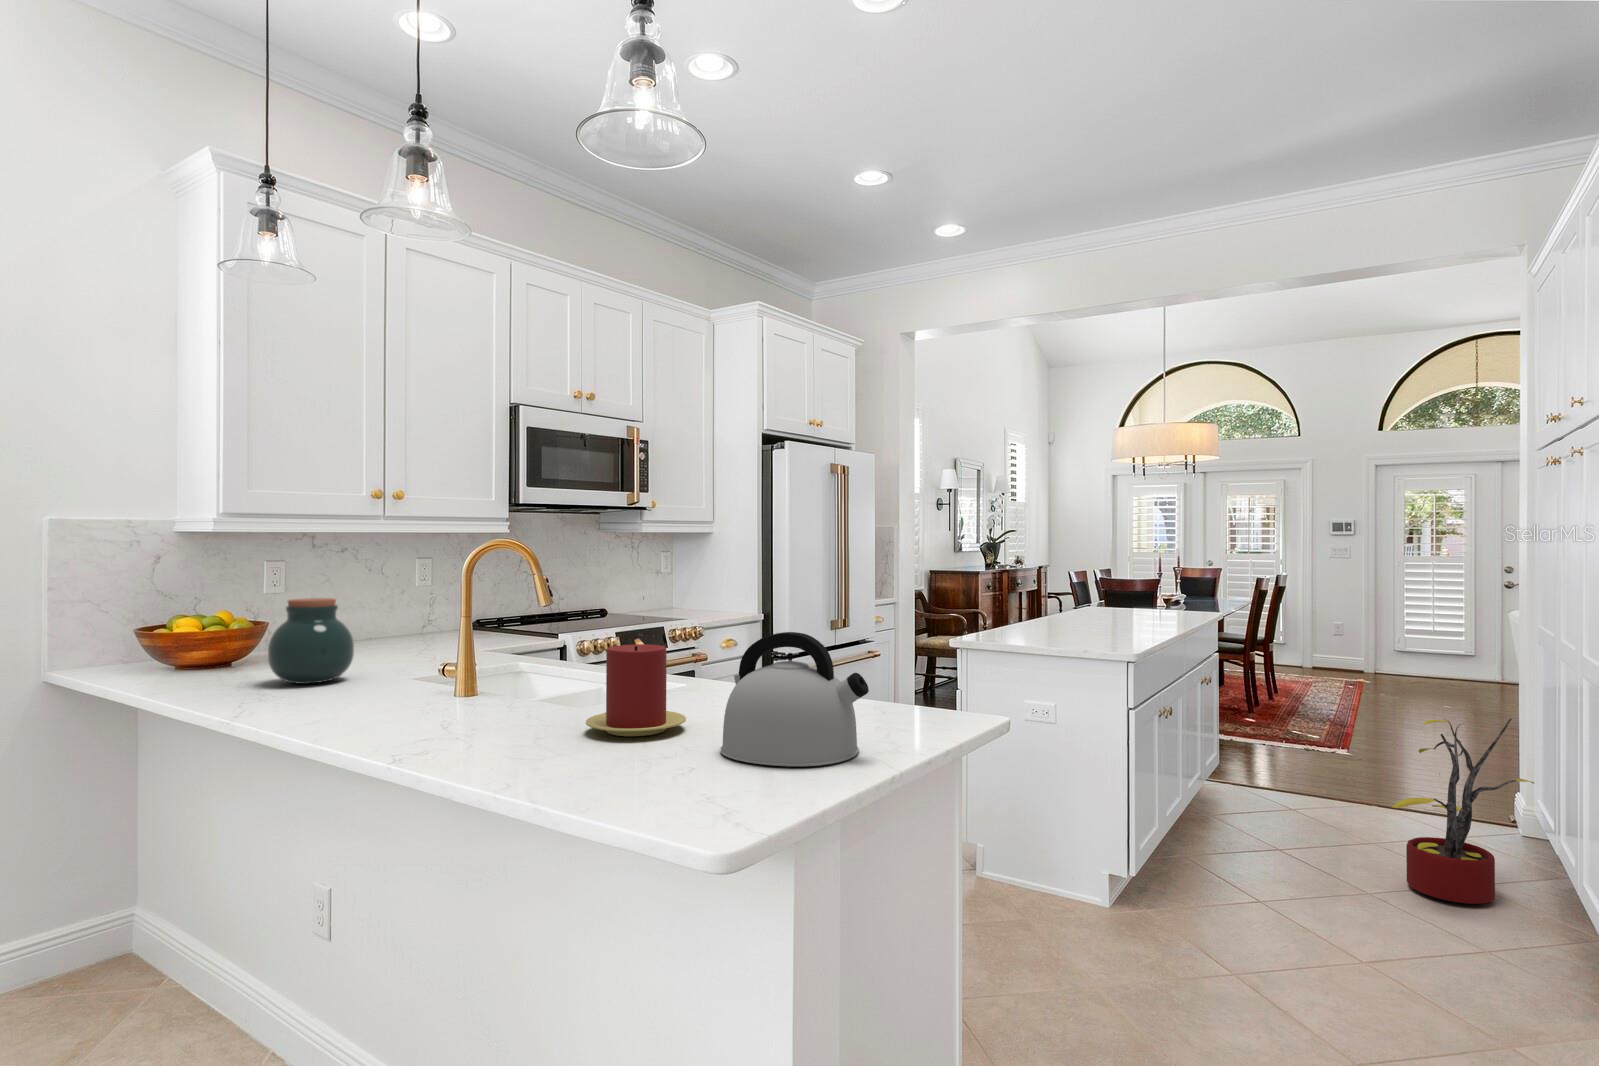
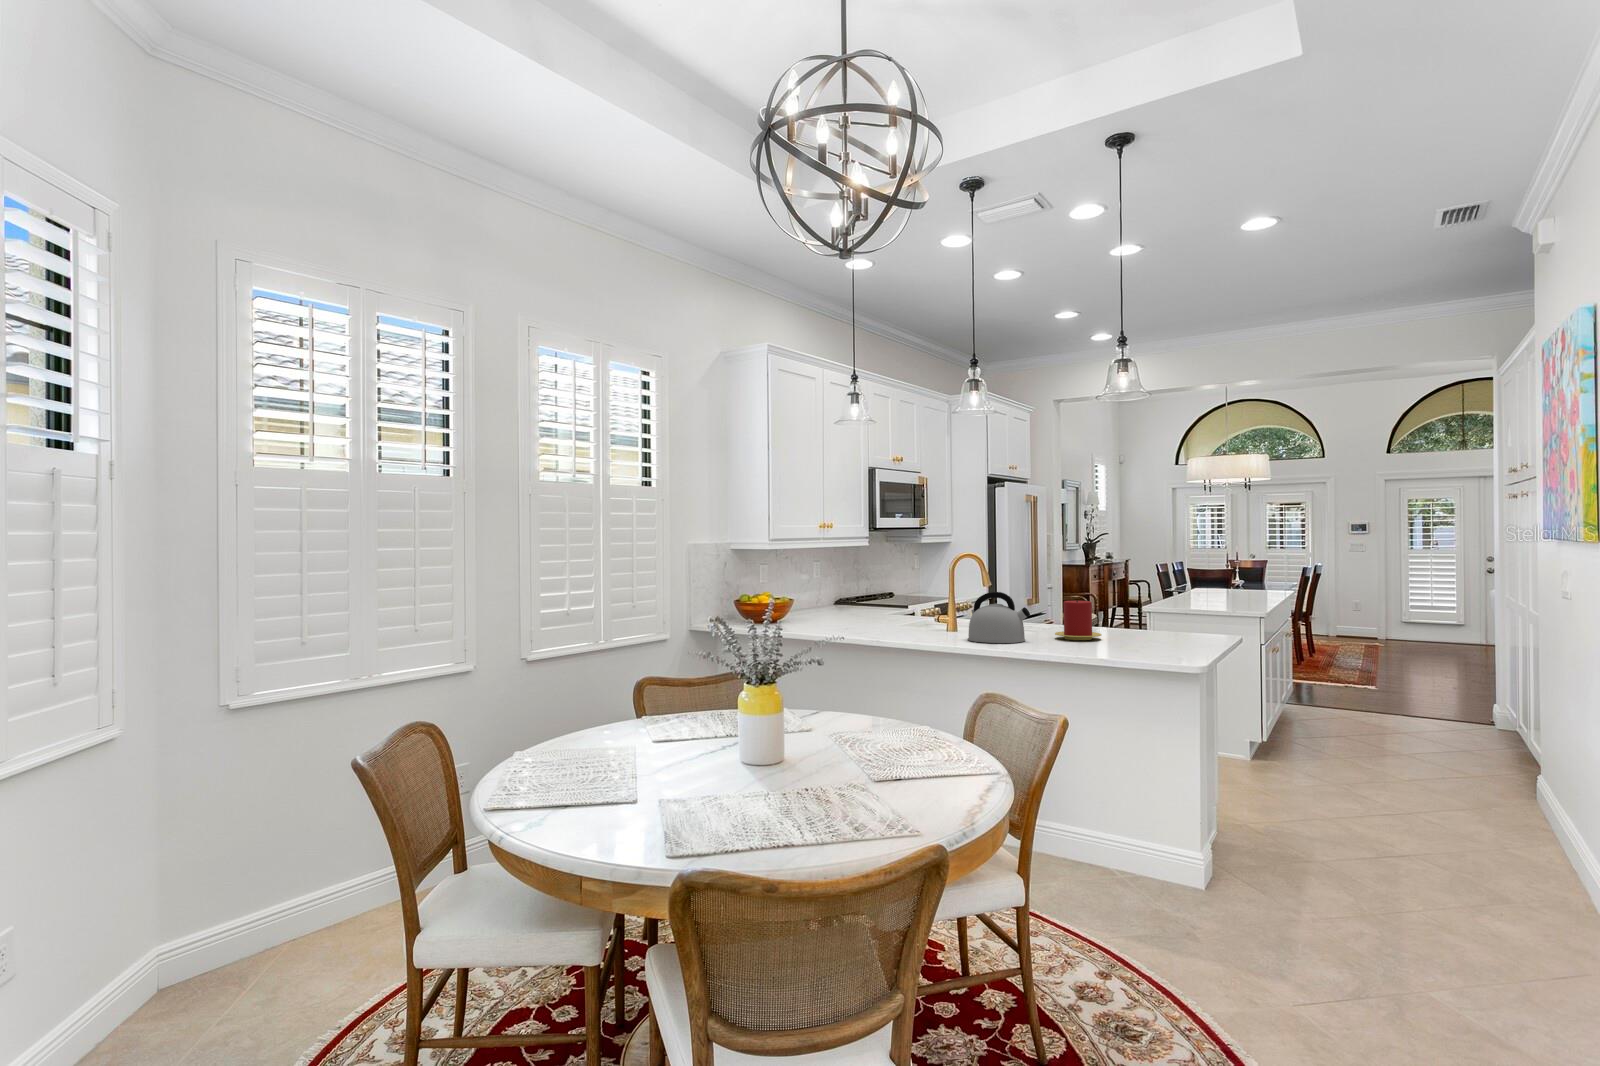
jar: present [268,598,354,684] -> none [835,584,873,627]
kettle: present [720,632,869,766] -> present [968,592,1030,643]
decorative plant: present [1392,718,1534,904] -> none [1416,650,1505,758]

